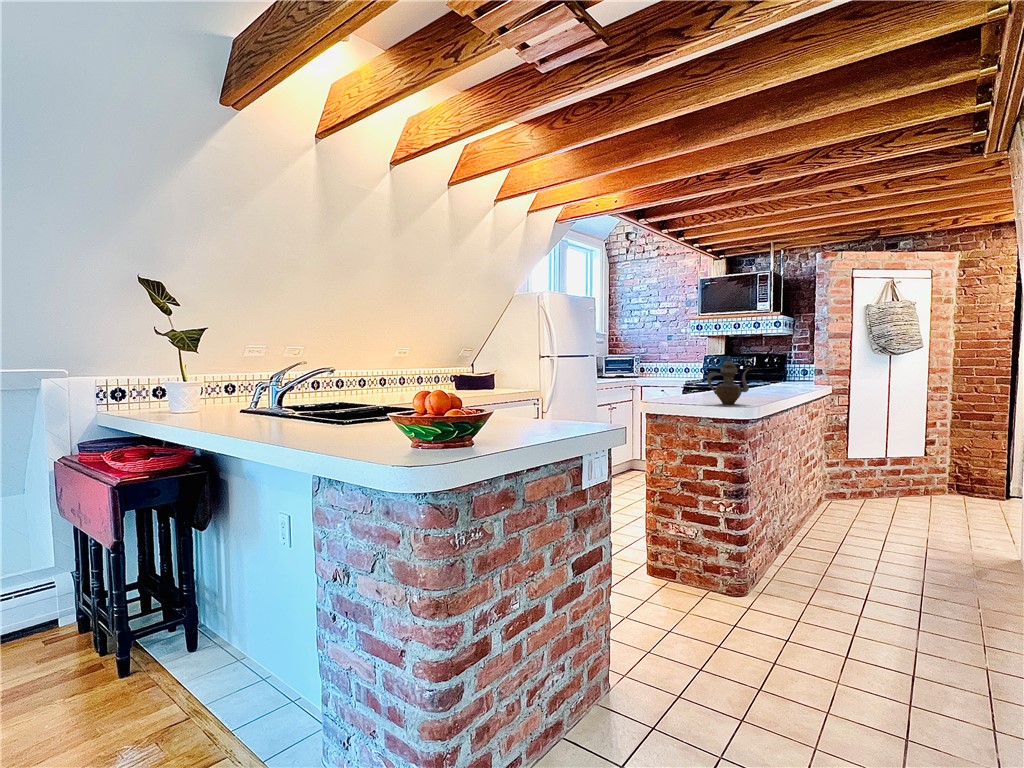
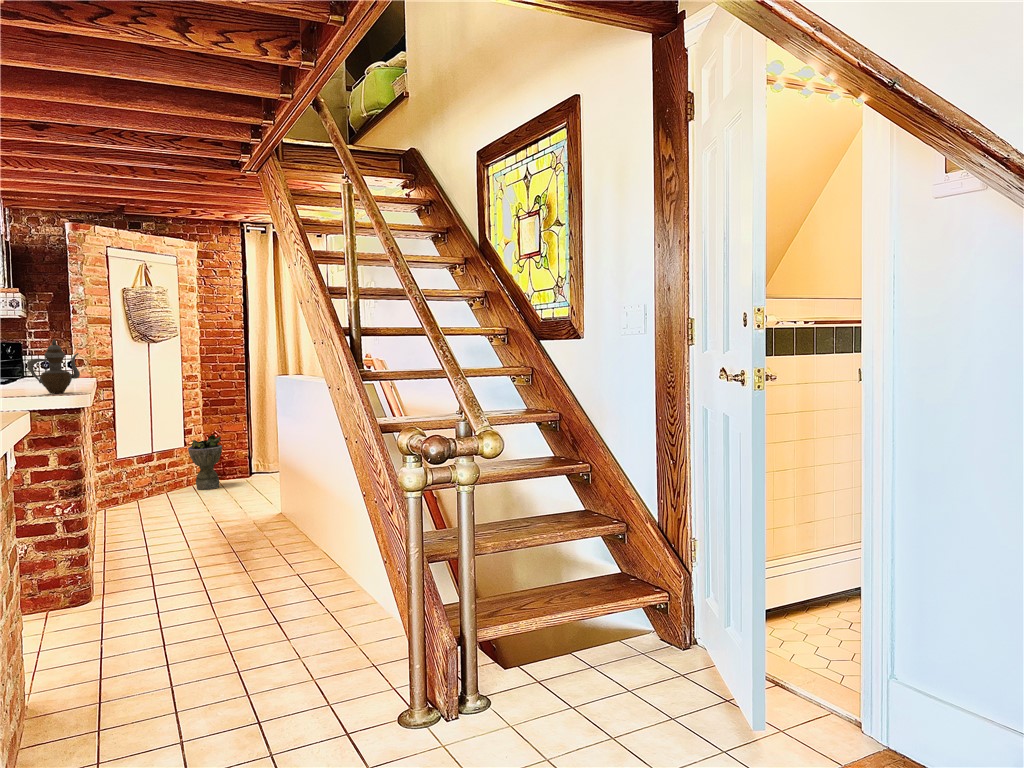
planter: none [927,449,969,505] -> present [188,435,222,490]

